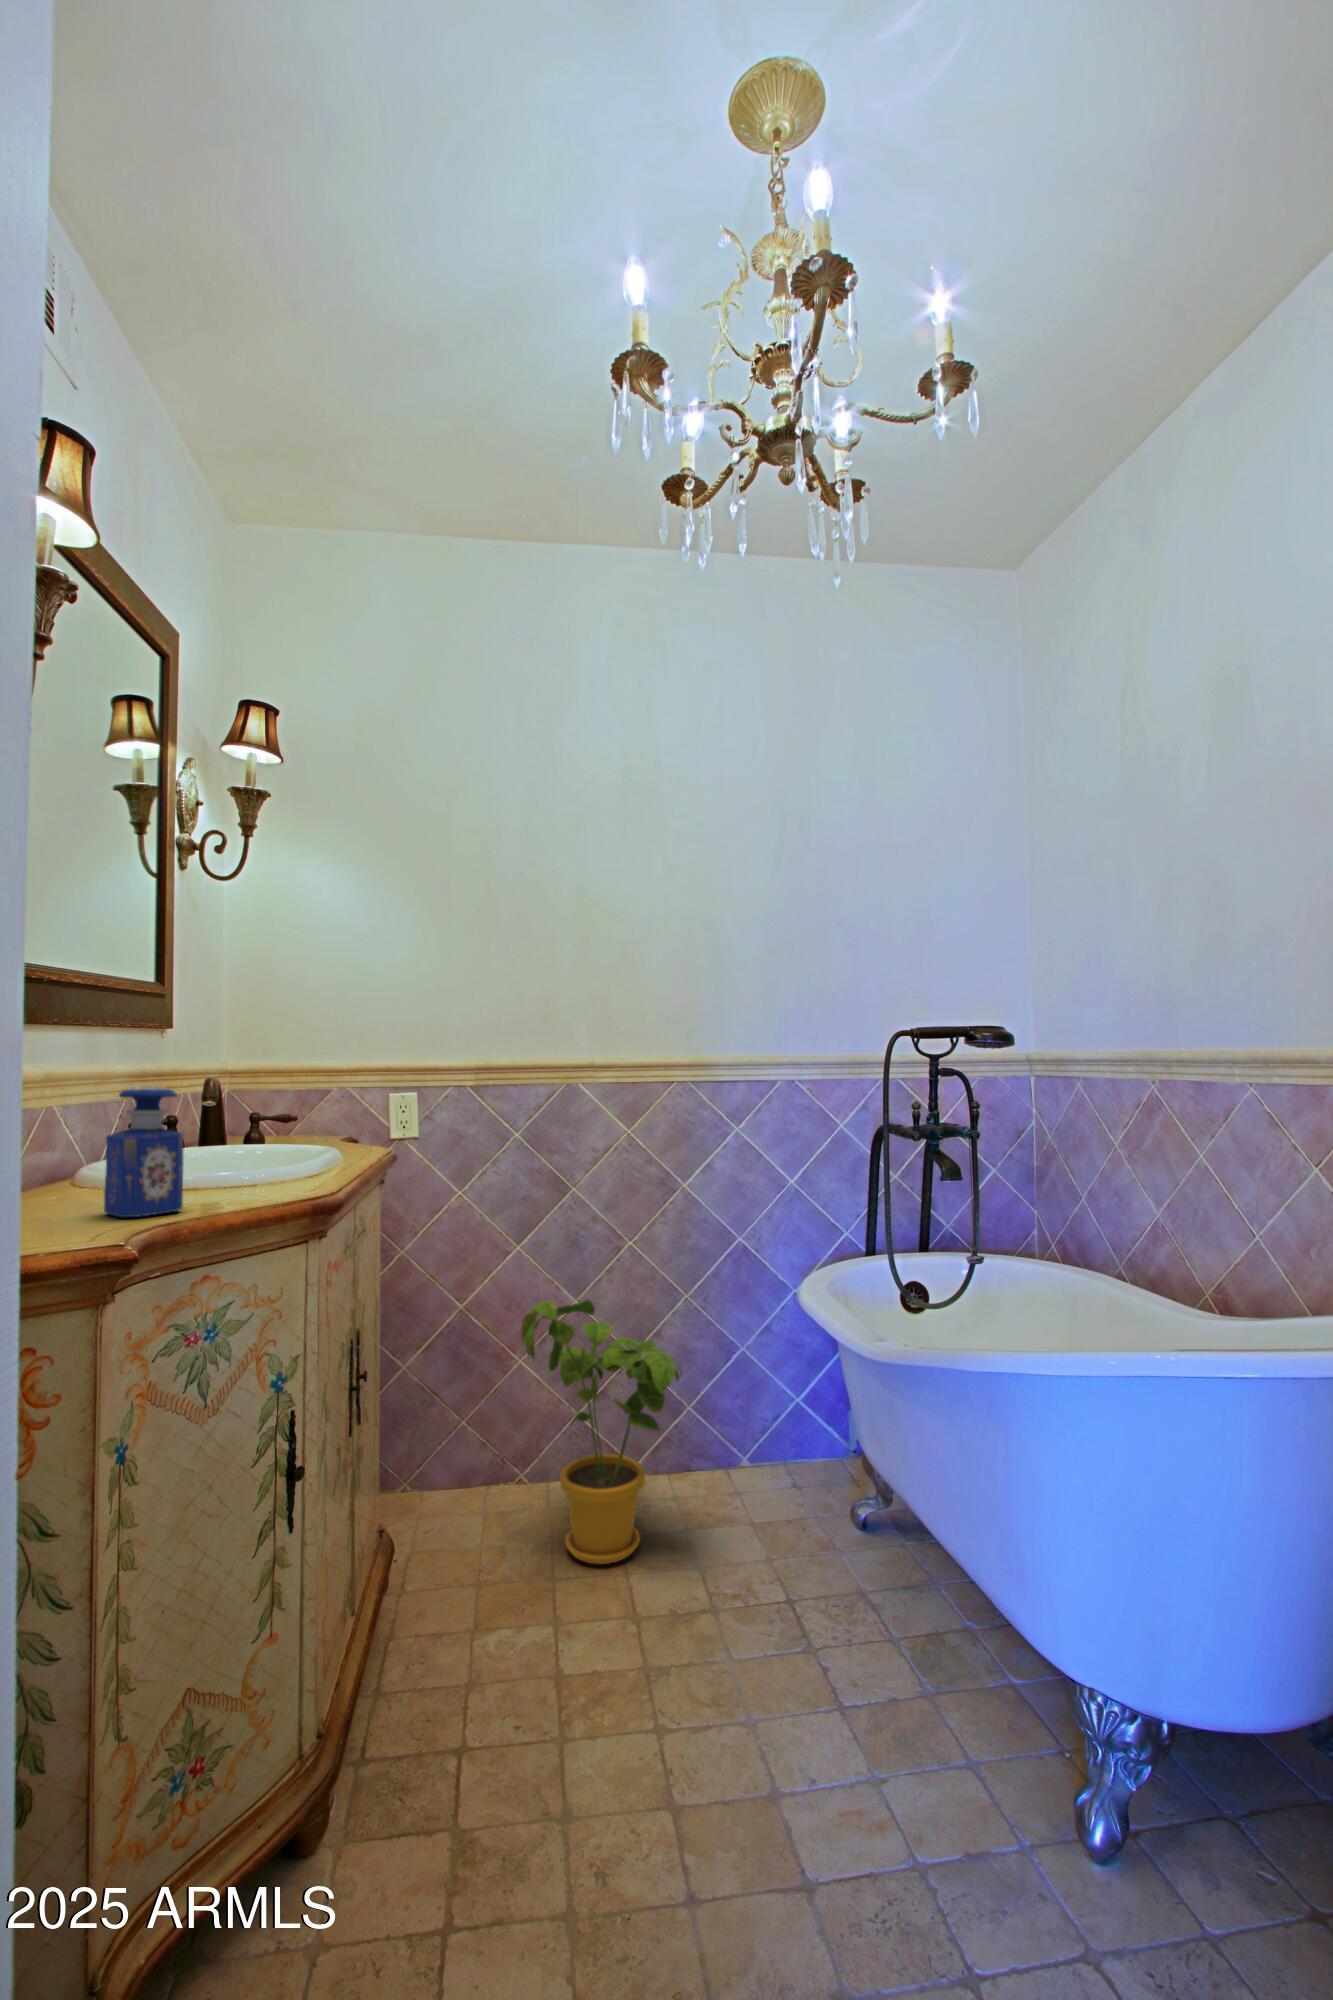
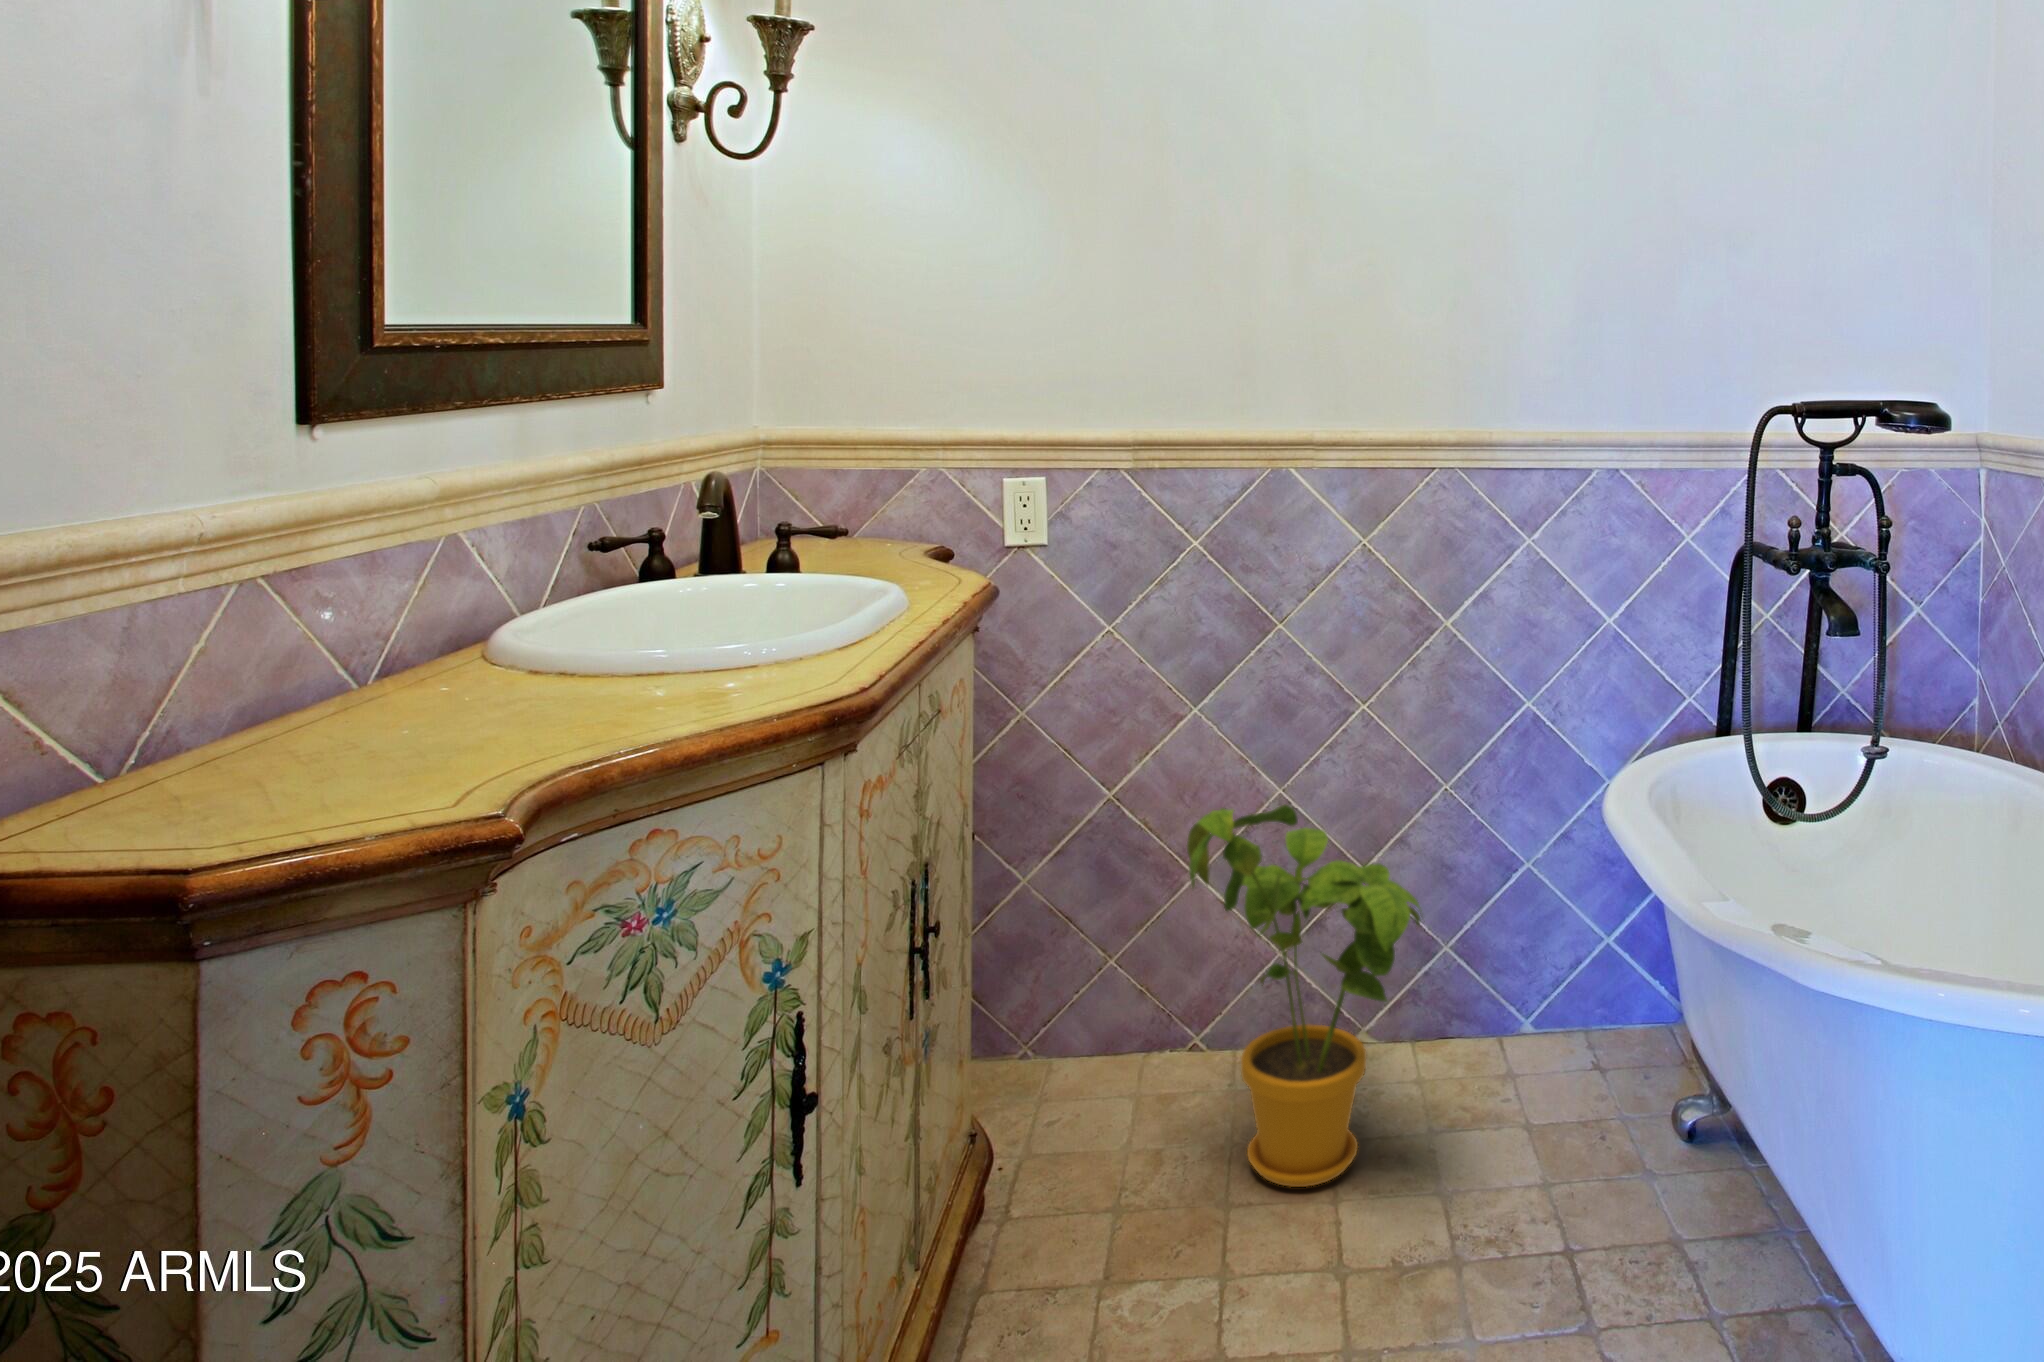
perfume bottle: present [104,1086,184,1217] -> none [501,551,620,752]

